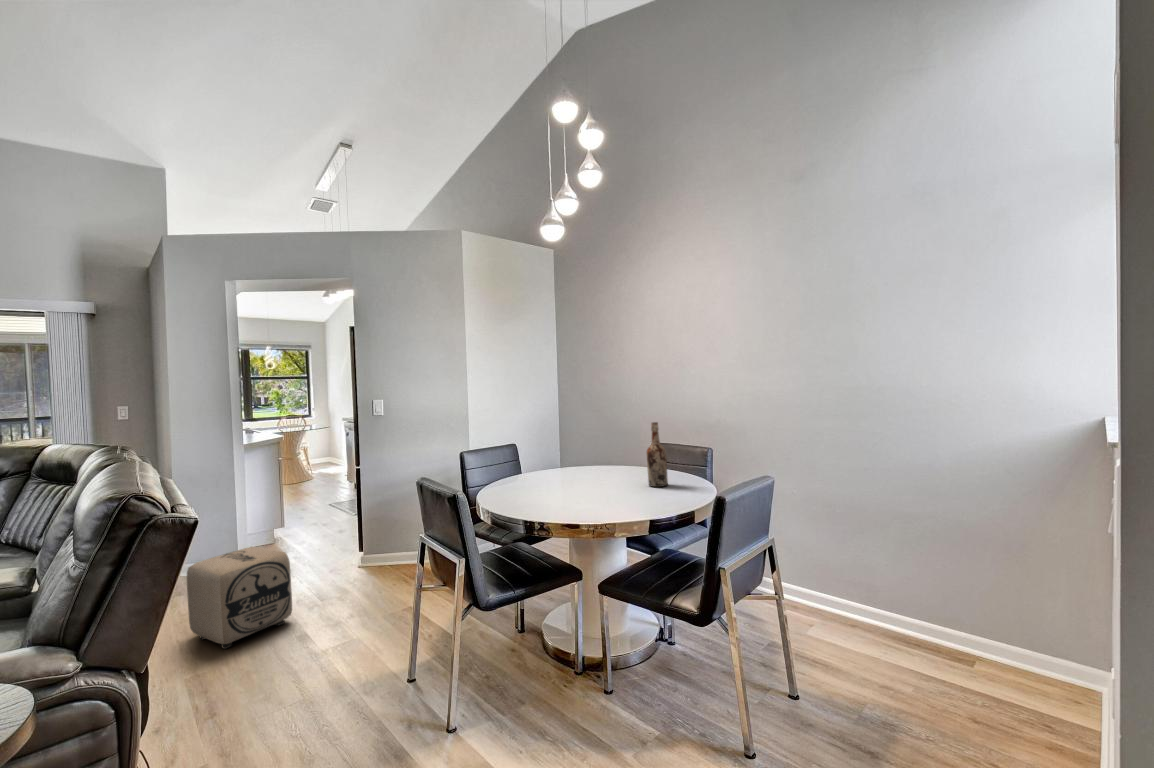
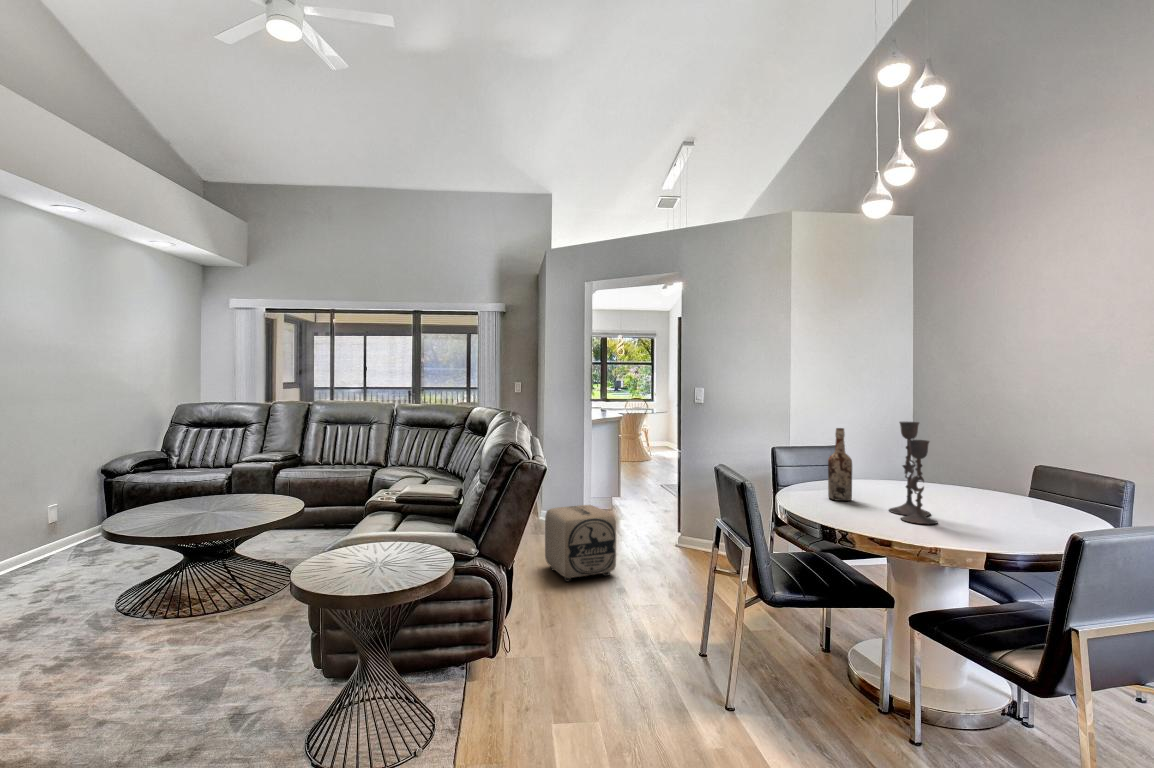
candlestick: none [572,418,611,505] -> present [889,422,937,524]
wine bottle: present [647,422,668,487] -> present [828,428,852,501]

